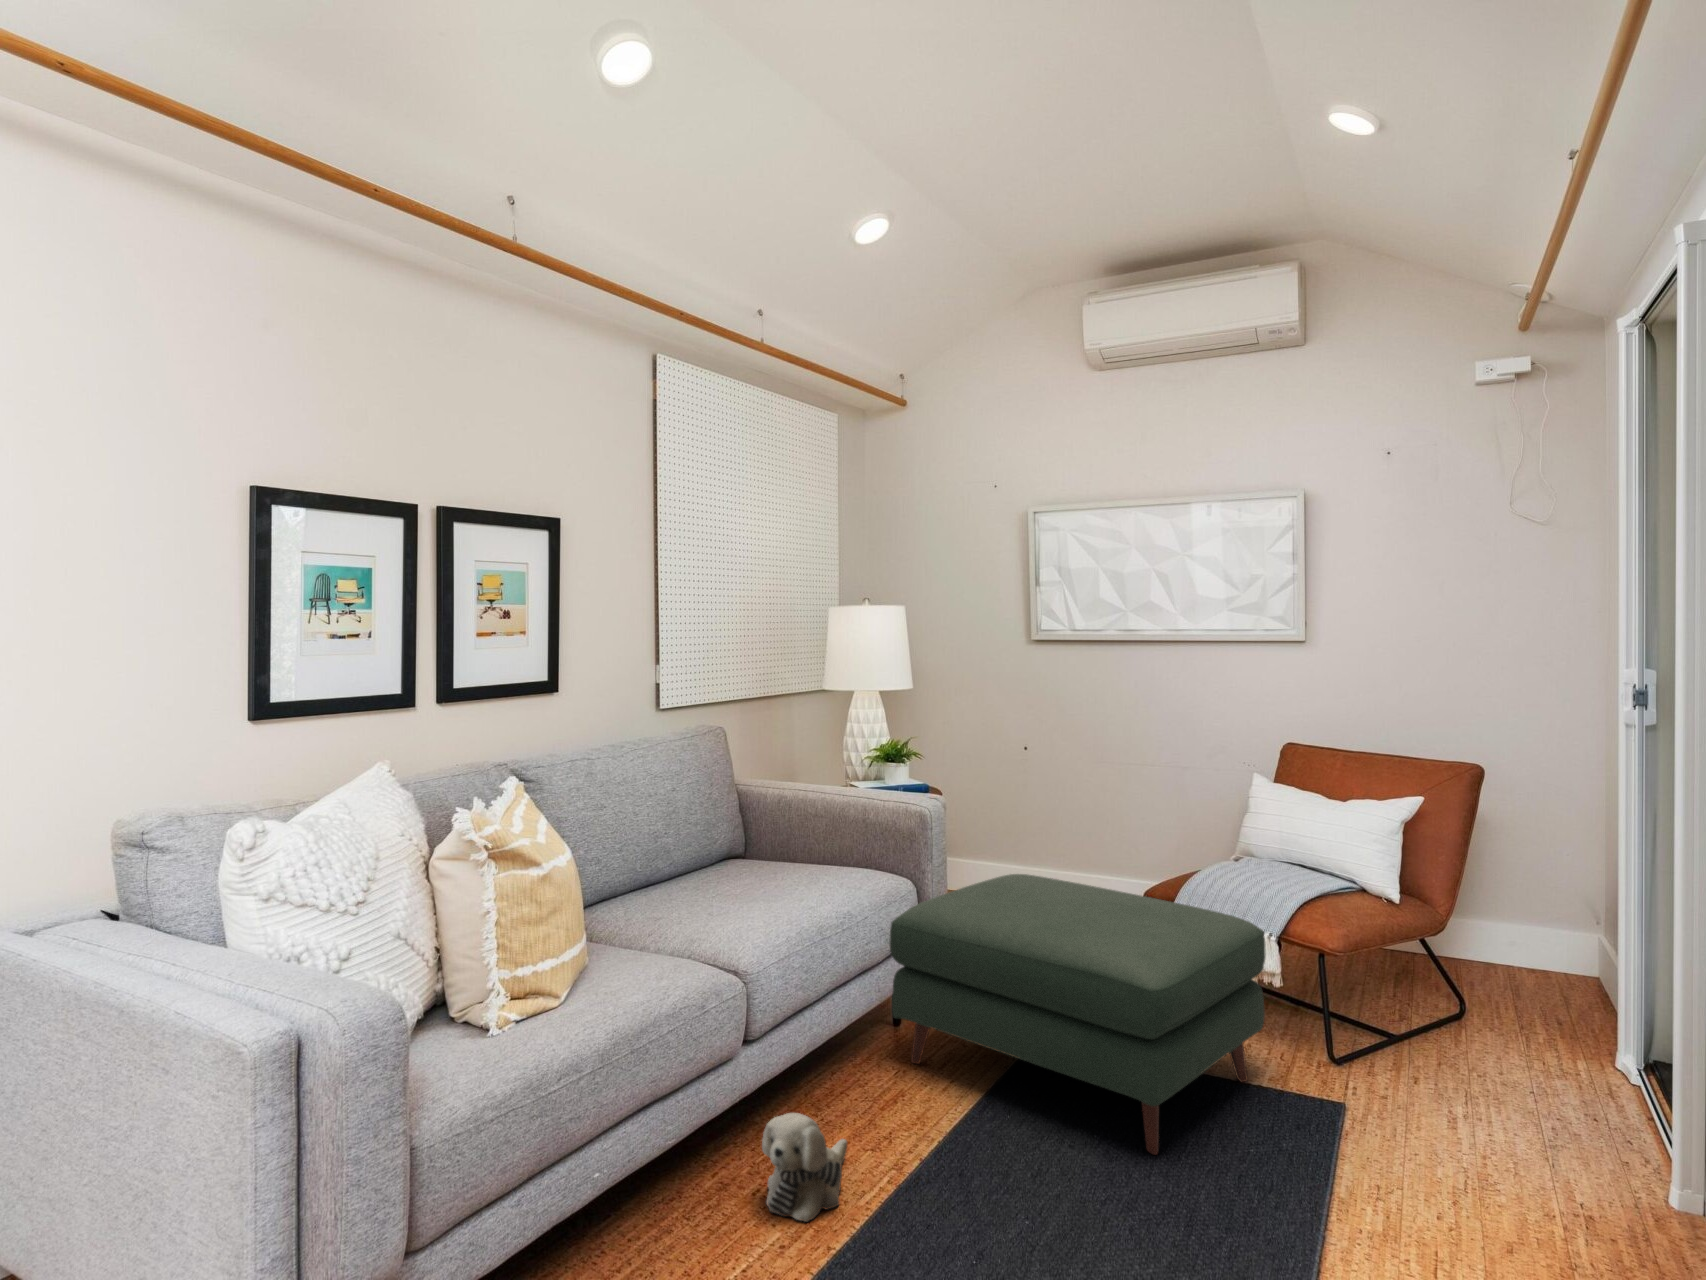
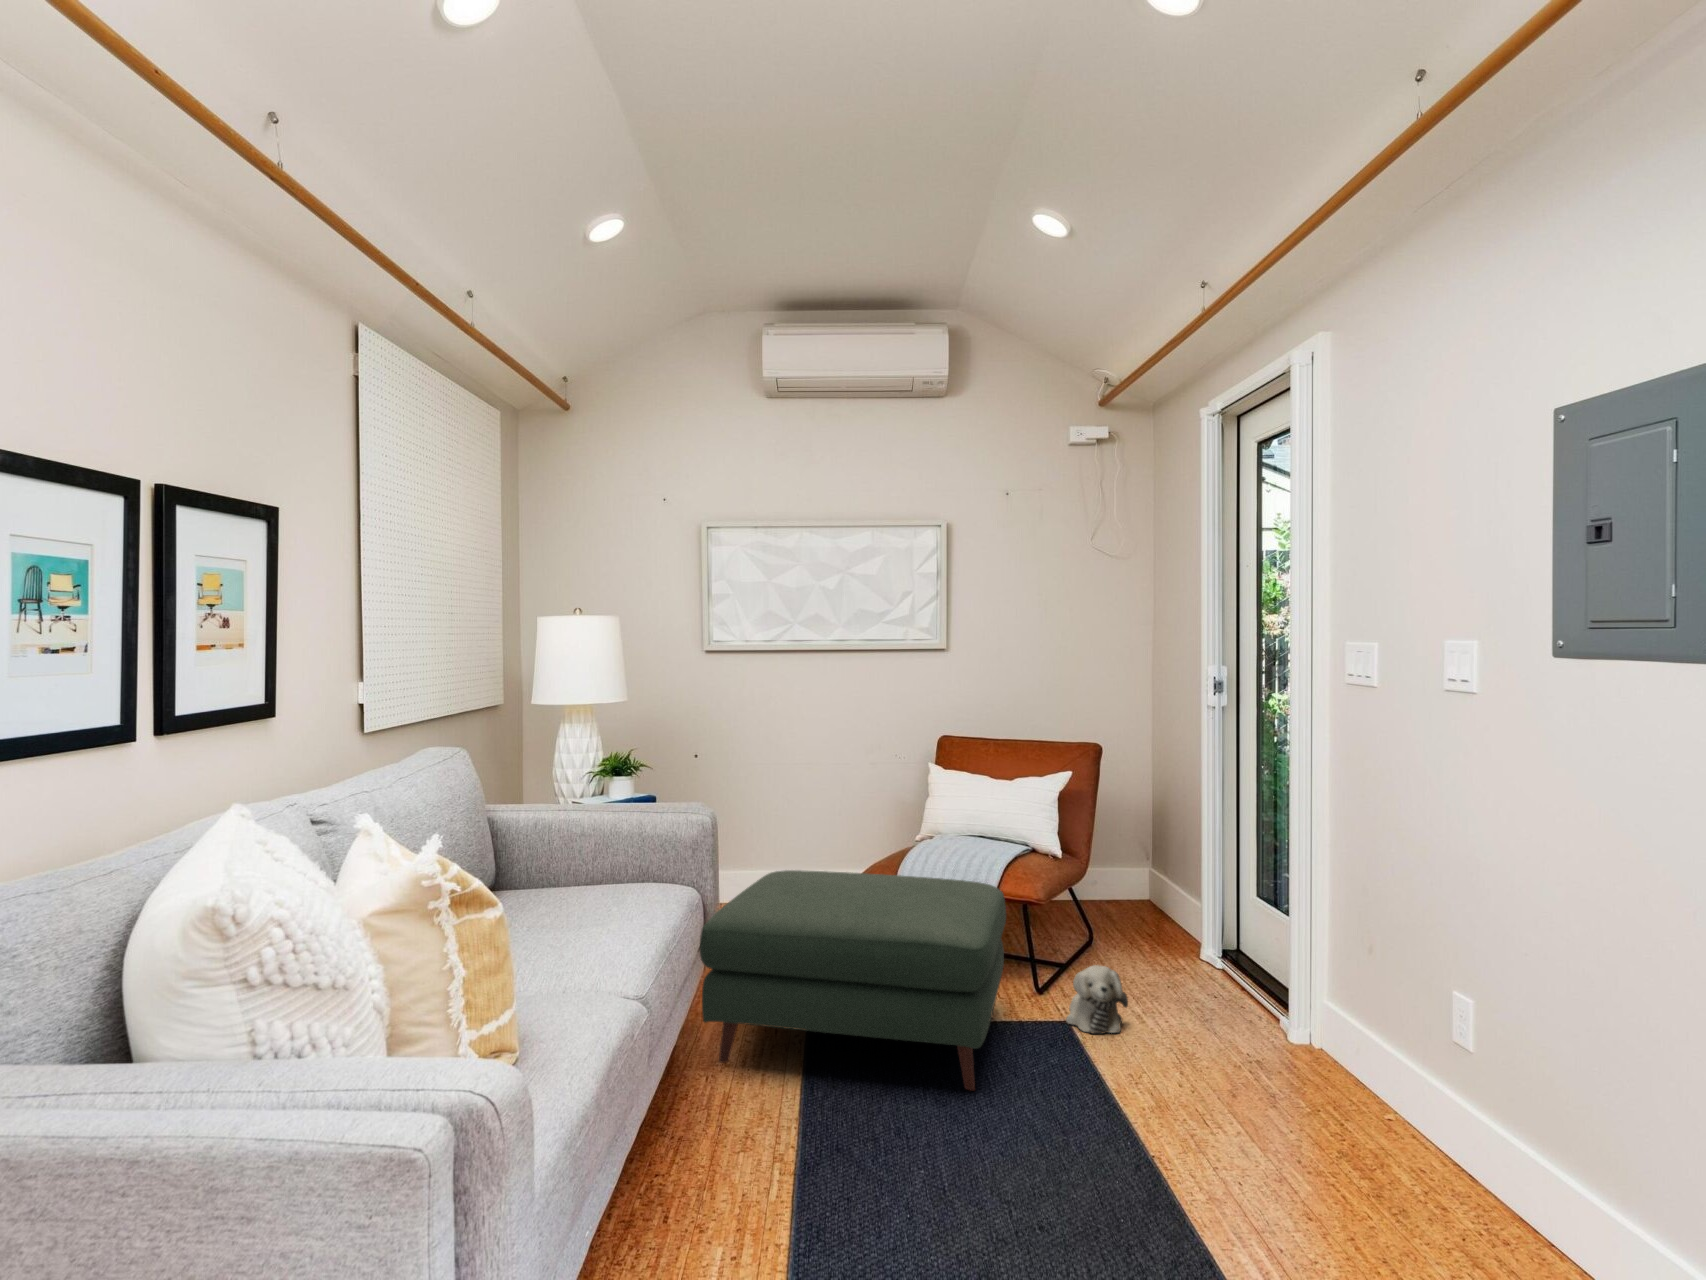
plush toy: present [762,1113,847,1222] -> present [1066,965,1128,1034]

